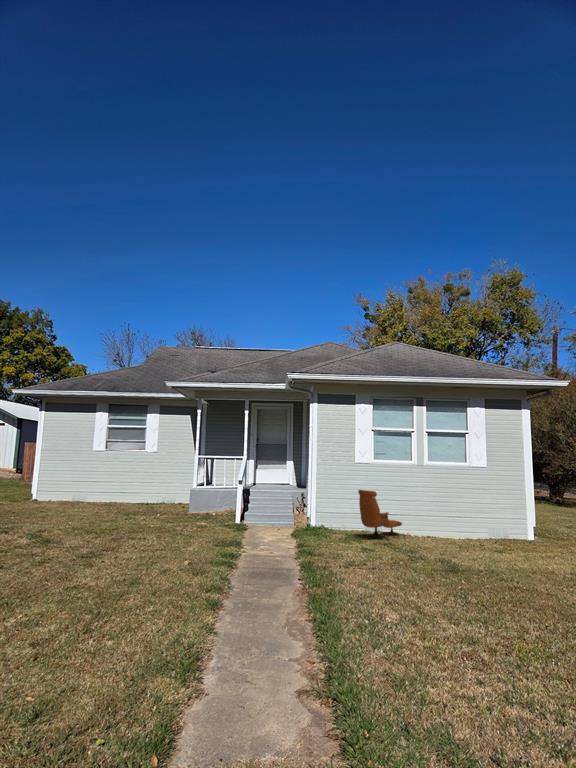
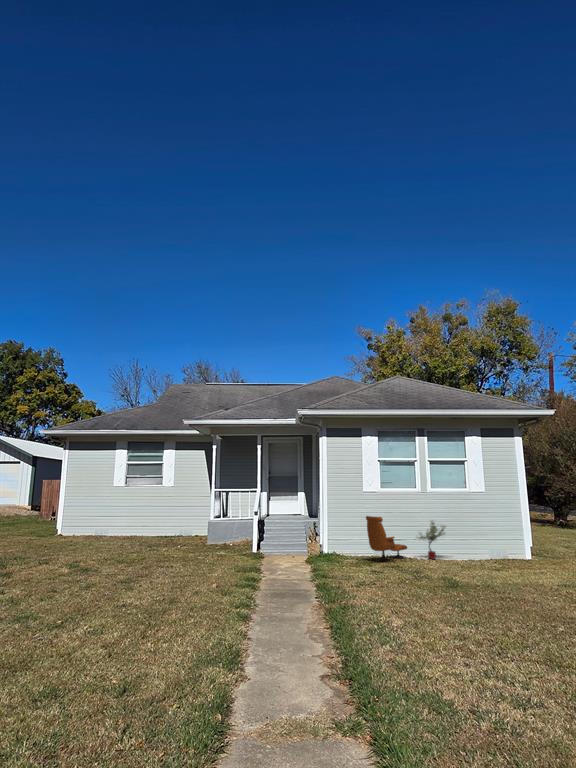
potted tree: none [411,495,445,537] -> present [417,520,445,559]

